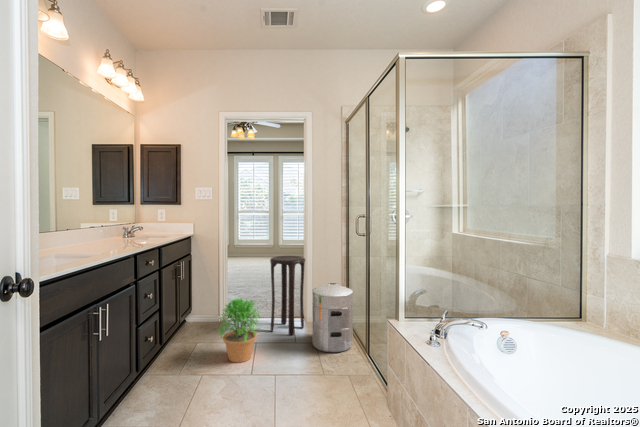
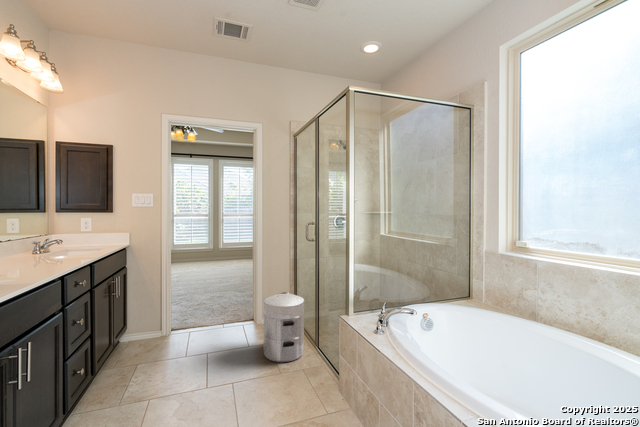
stool: present [270,256,305,335] -> none [217,265,255,347]
potted plant: present [219,298,260,362] -> none [161,314,214,384]

